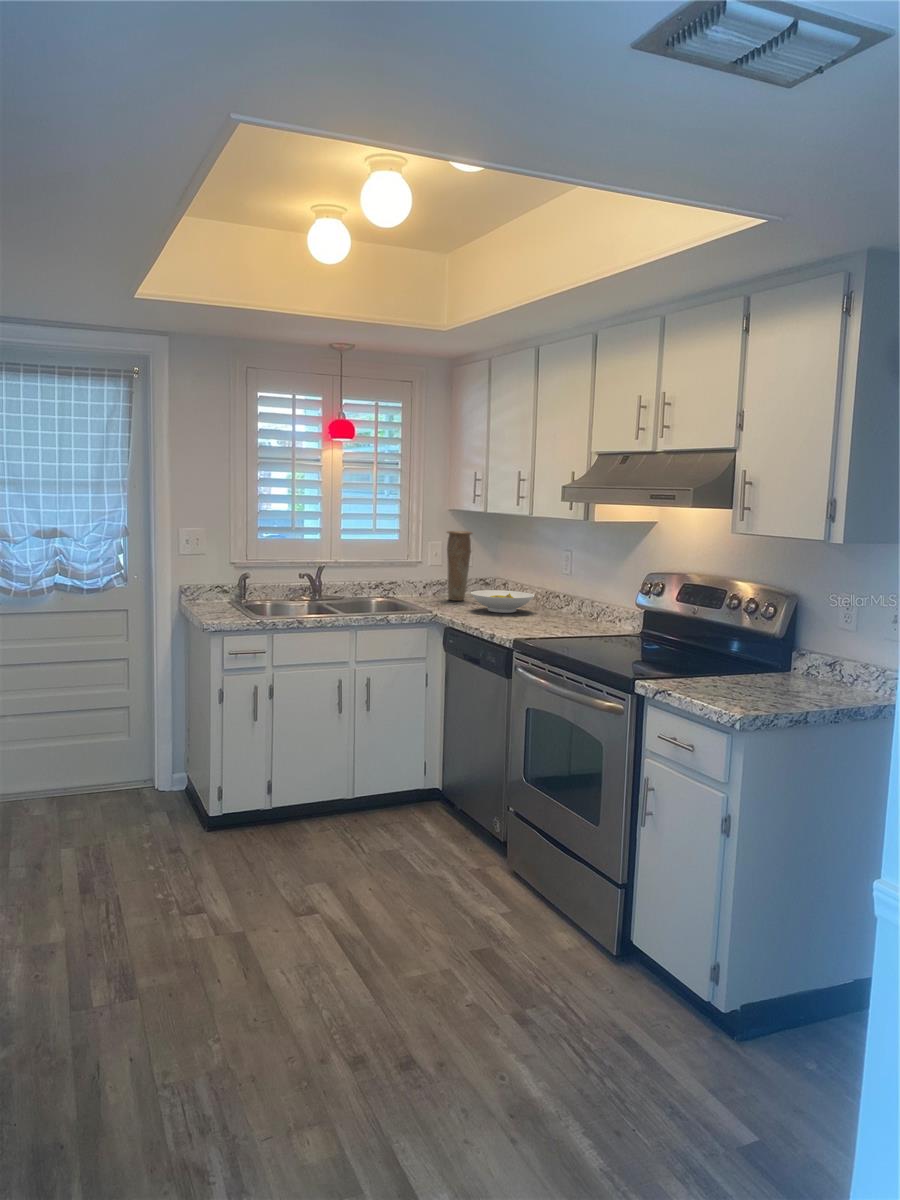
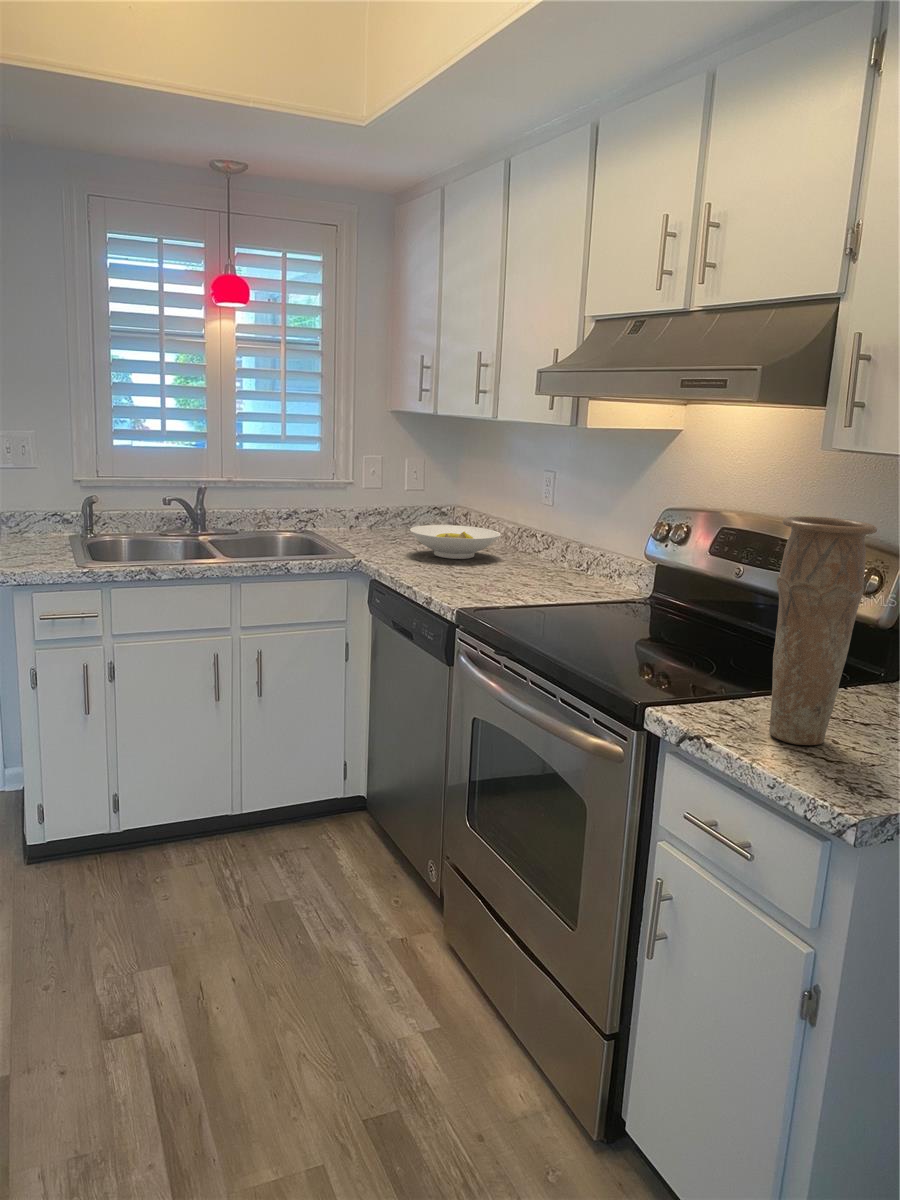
vase: present [447,531,472,601] -> present [769,516,877,745]

